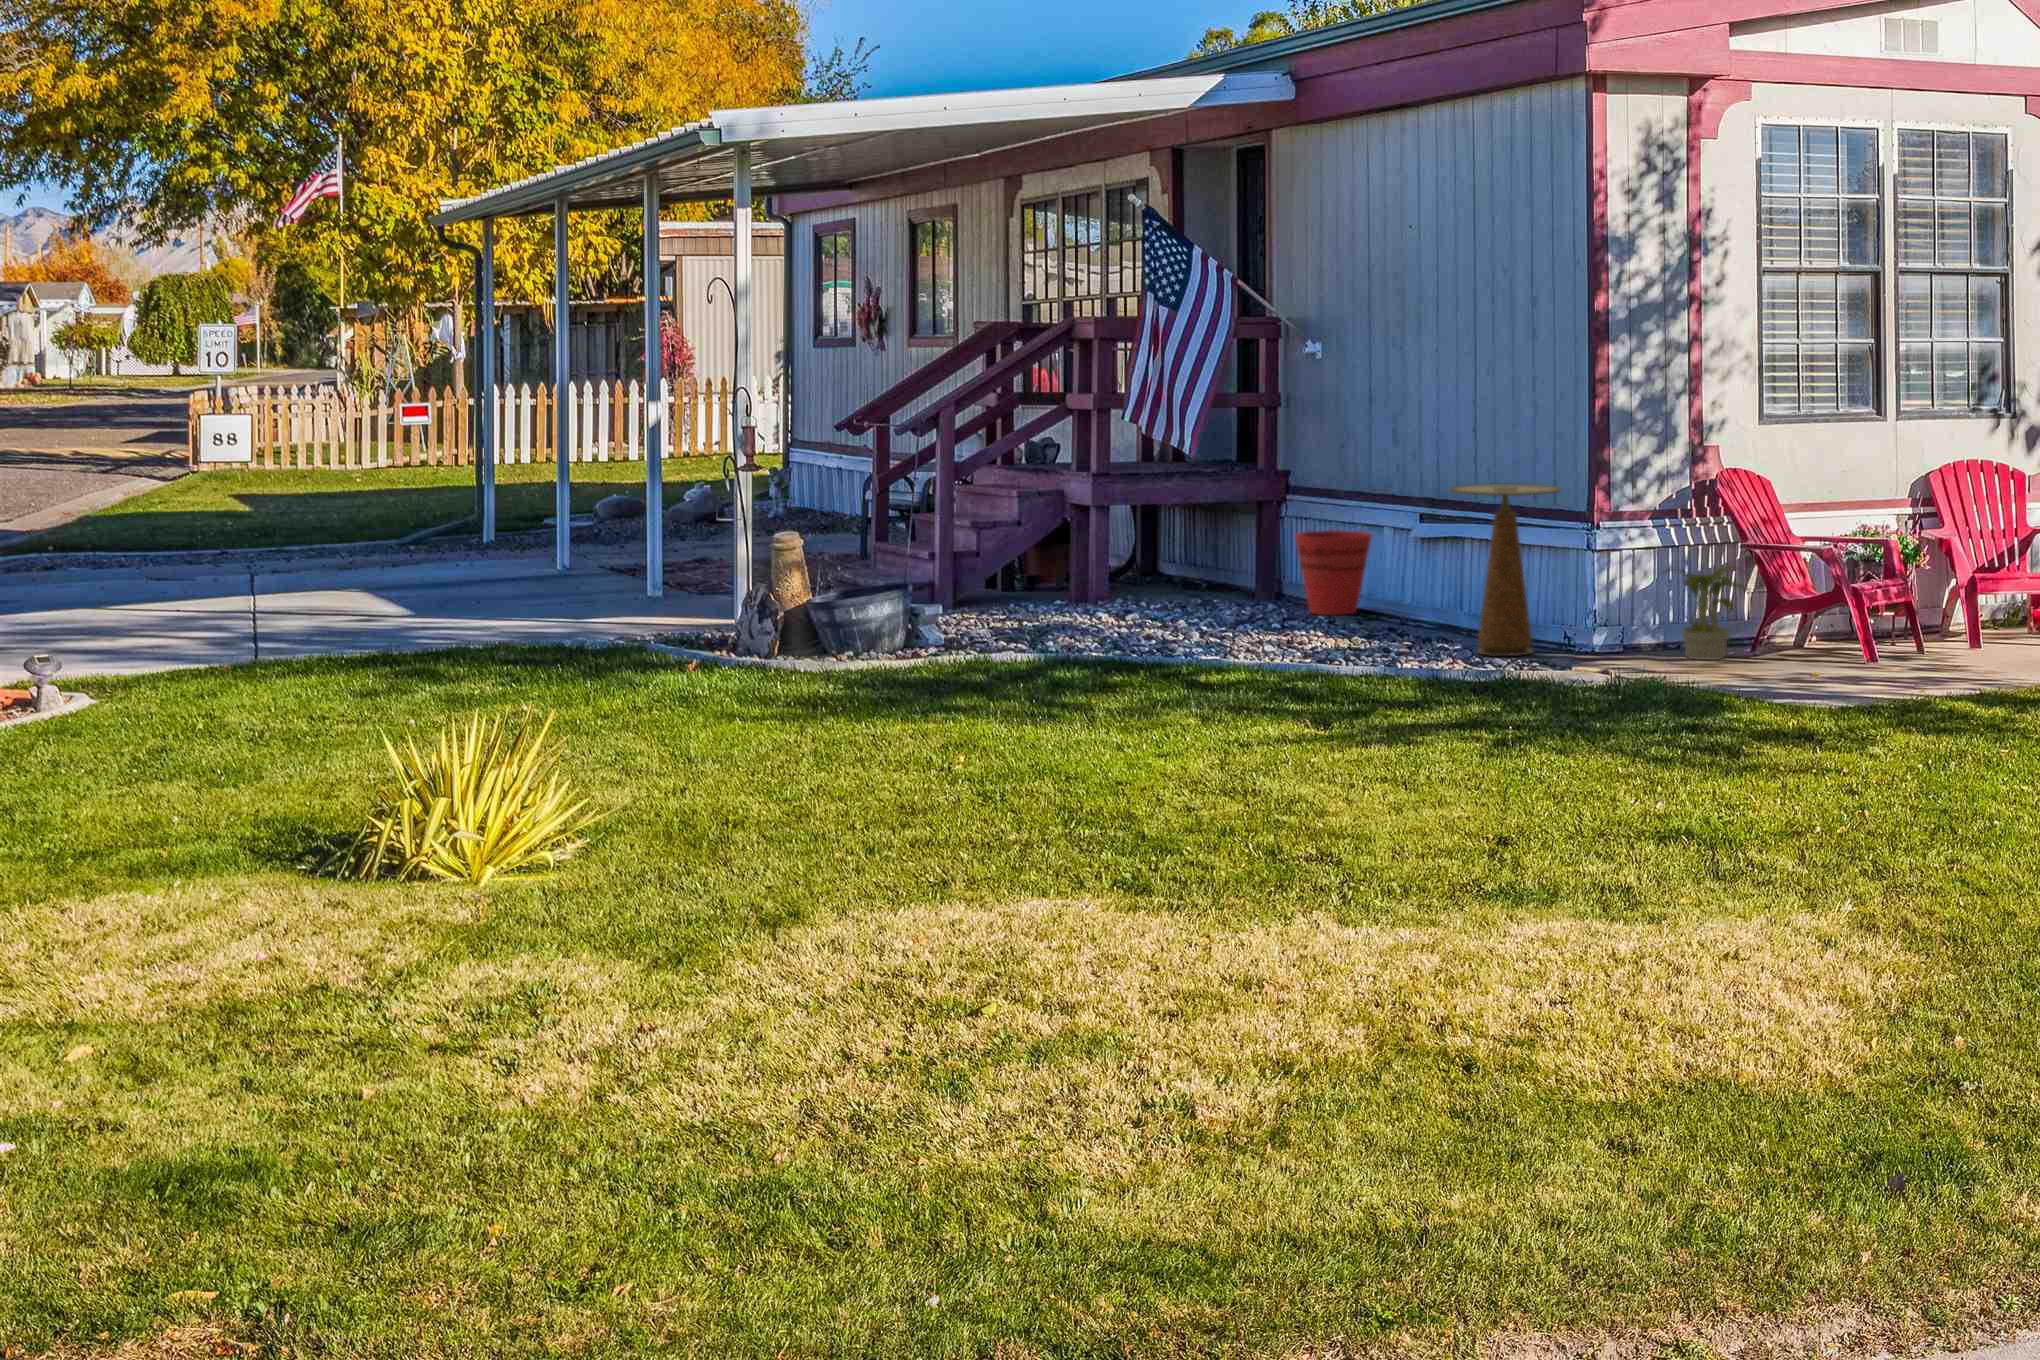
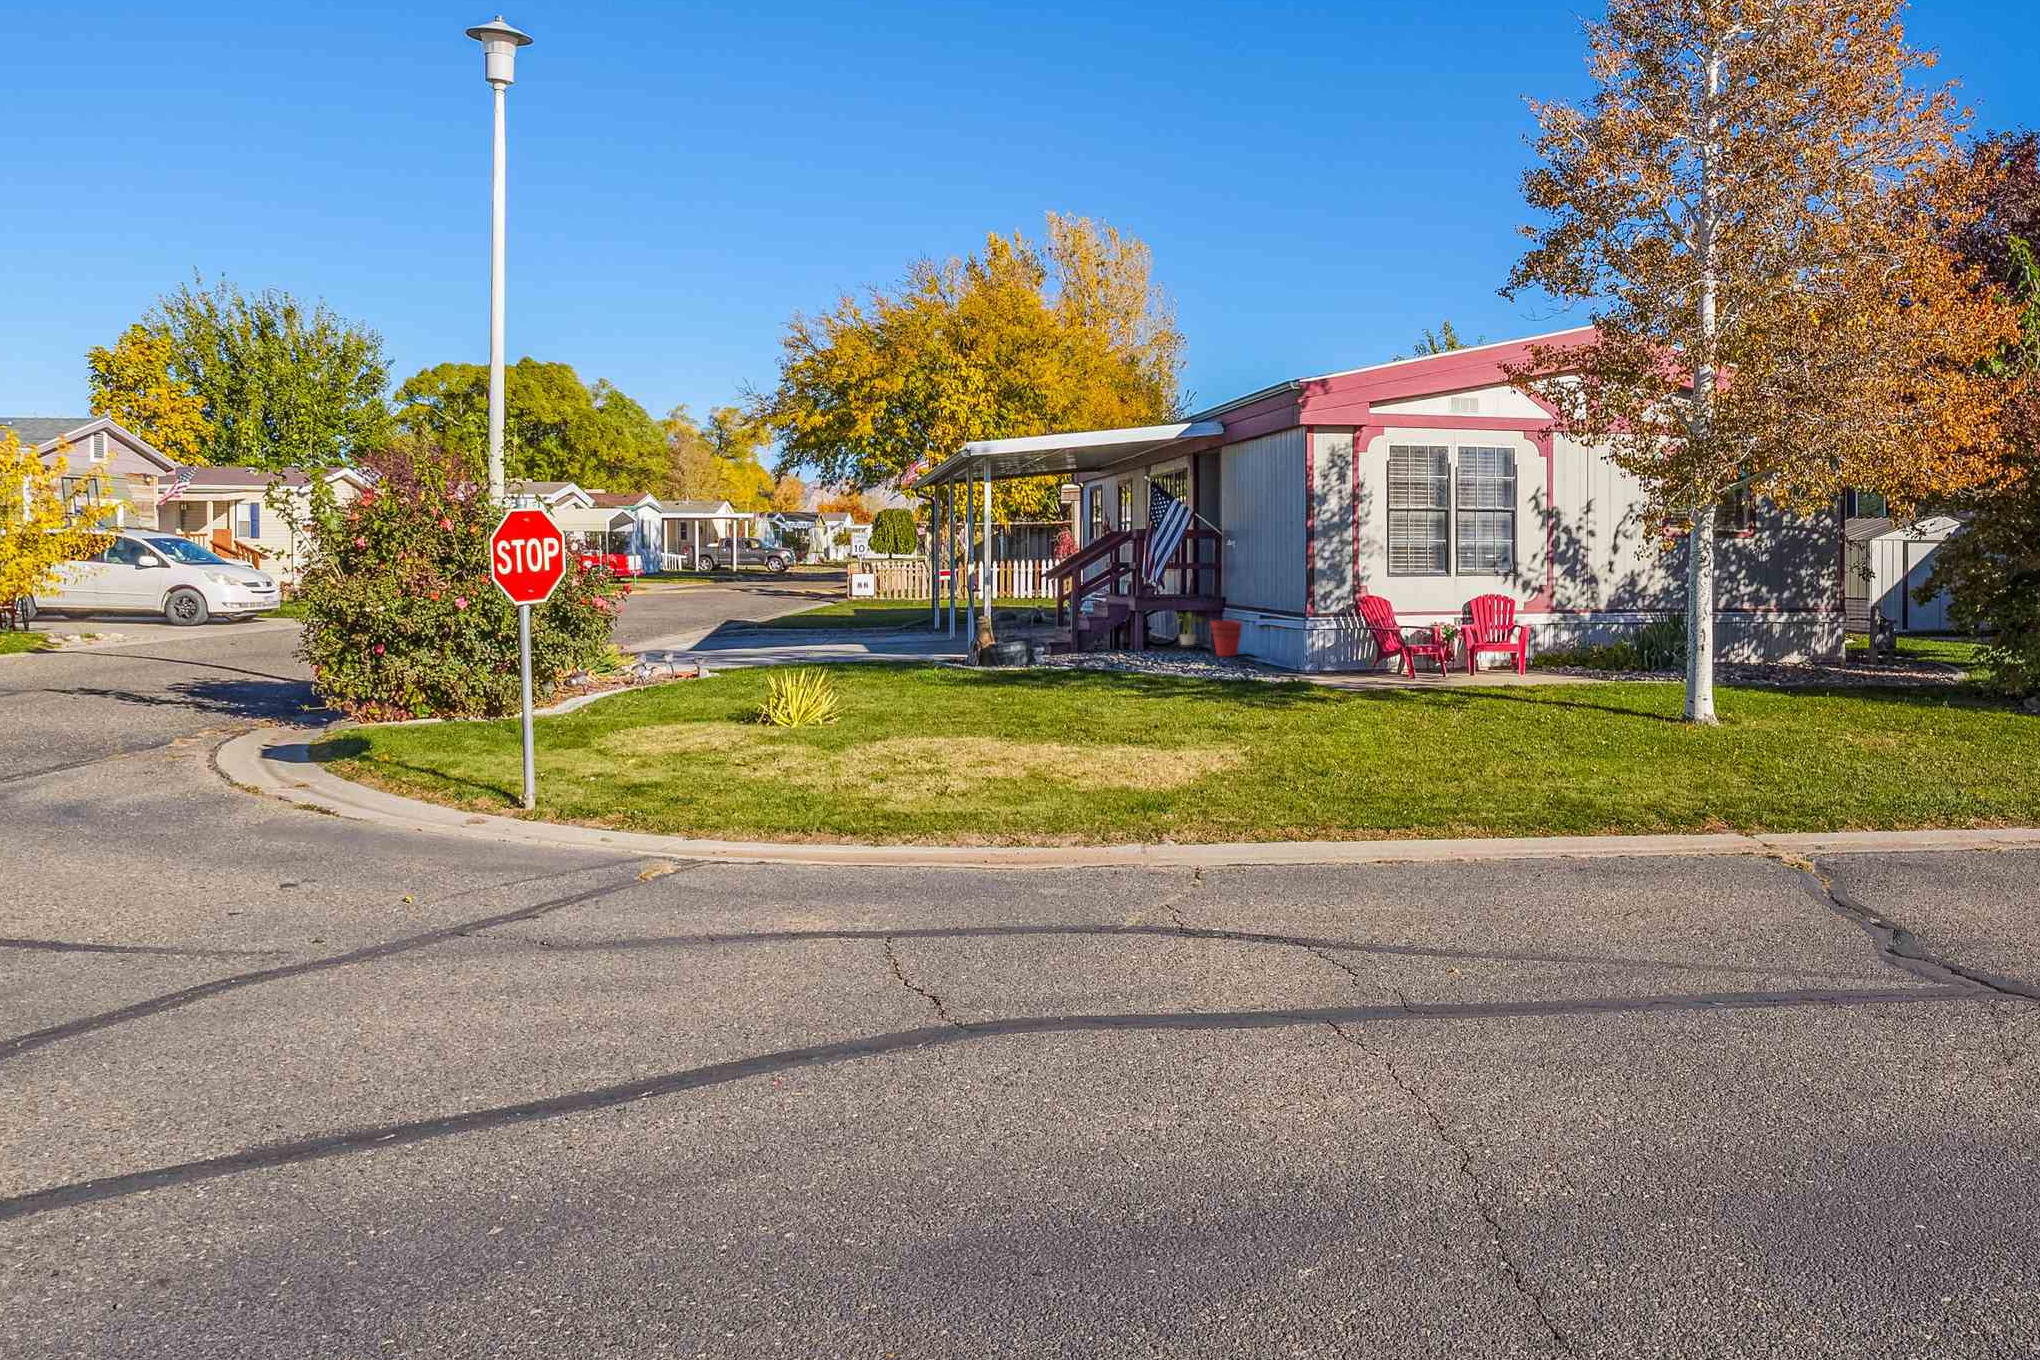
side table: present [1450,483,1561,656] -> none [1247,600,1295,673]
potted plant: present [1665,567,1749,660] -> present [1179,614,1196,645]

